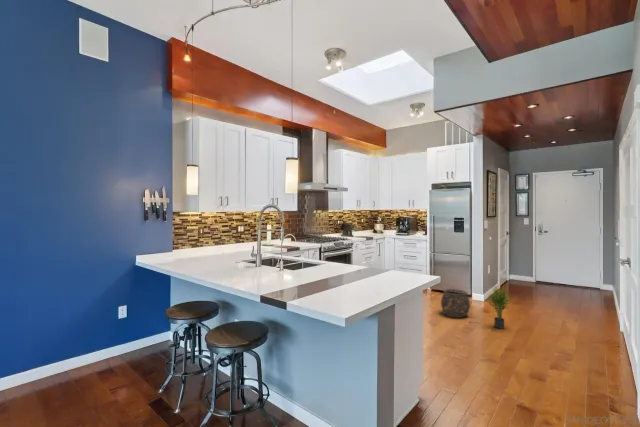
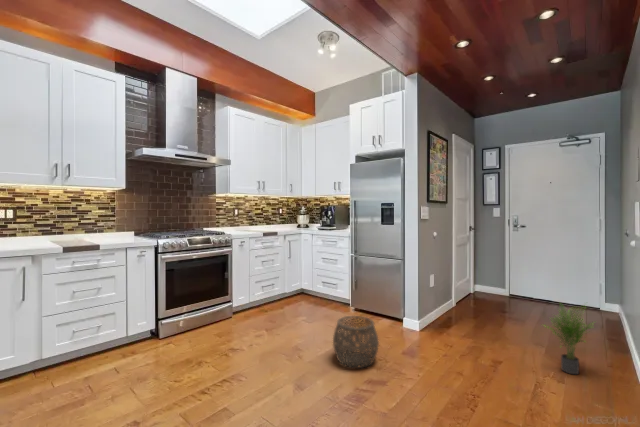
potted plant: present [489,290,510,329] -> present [548,308,590,374]

